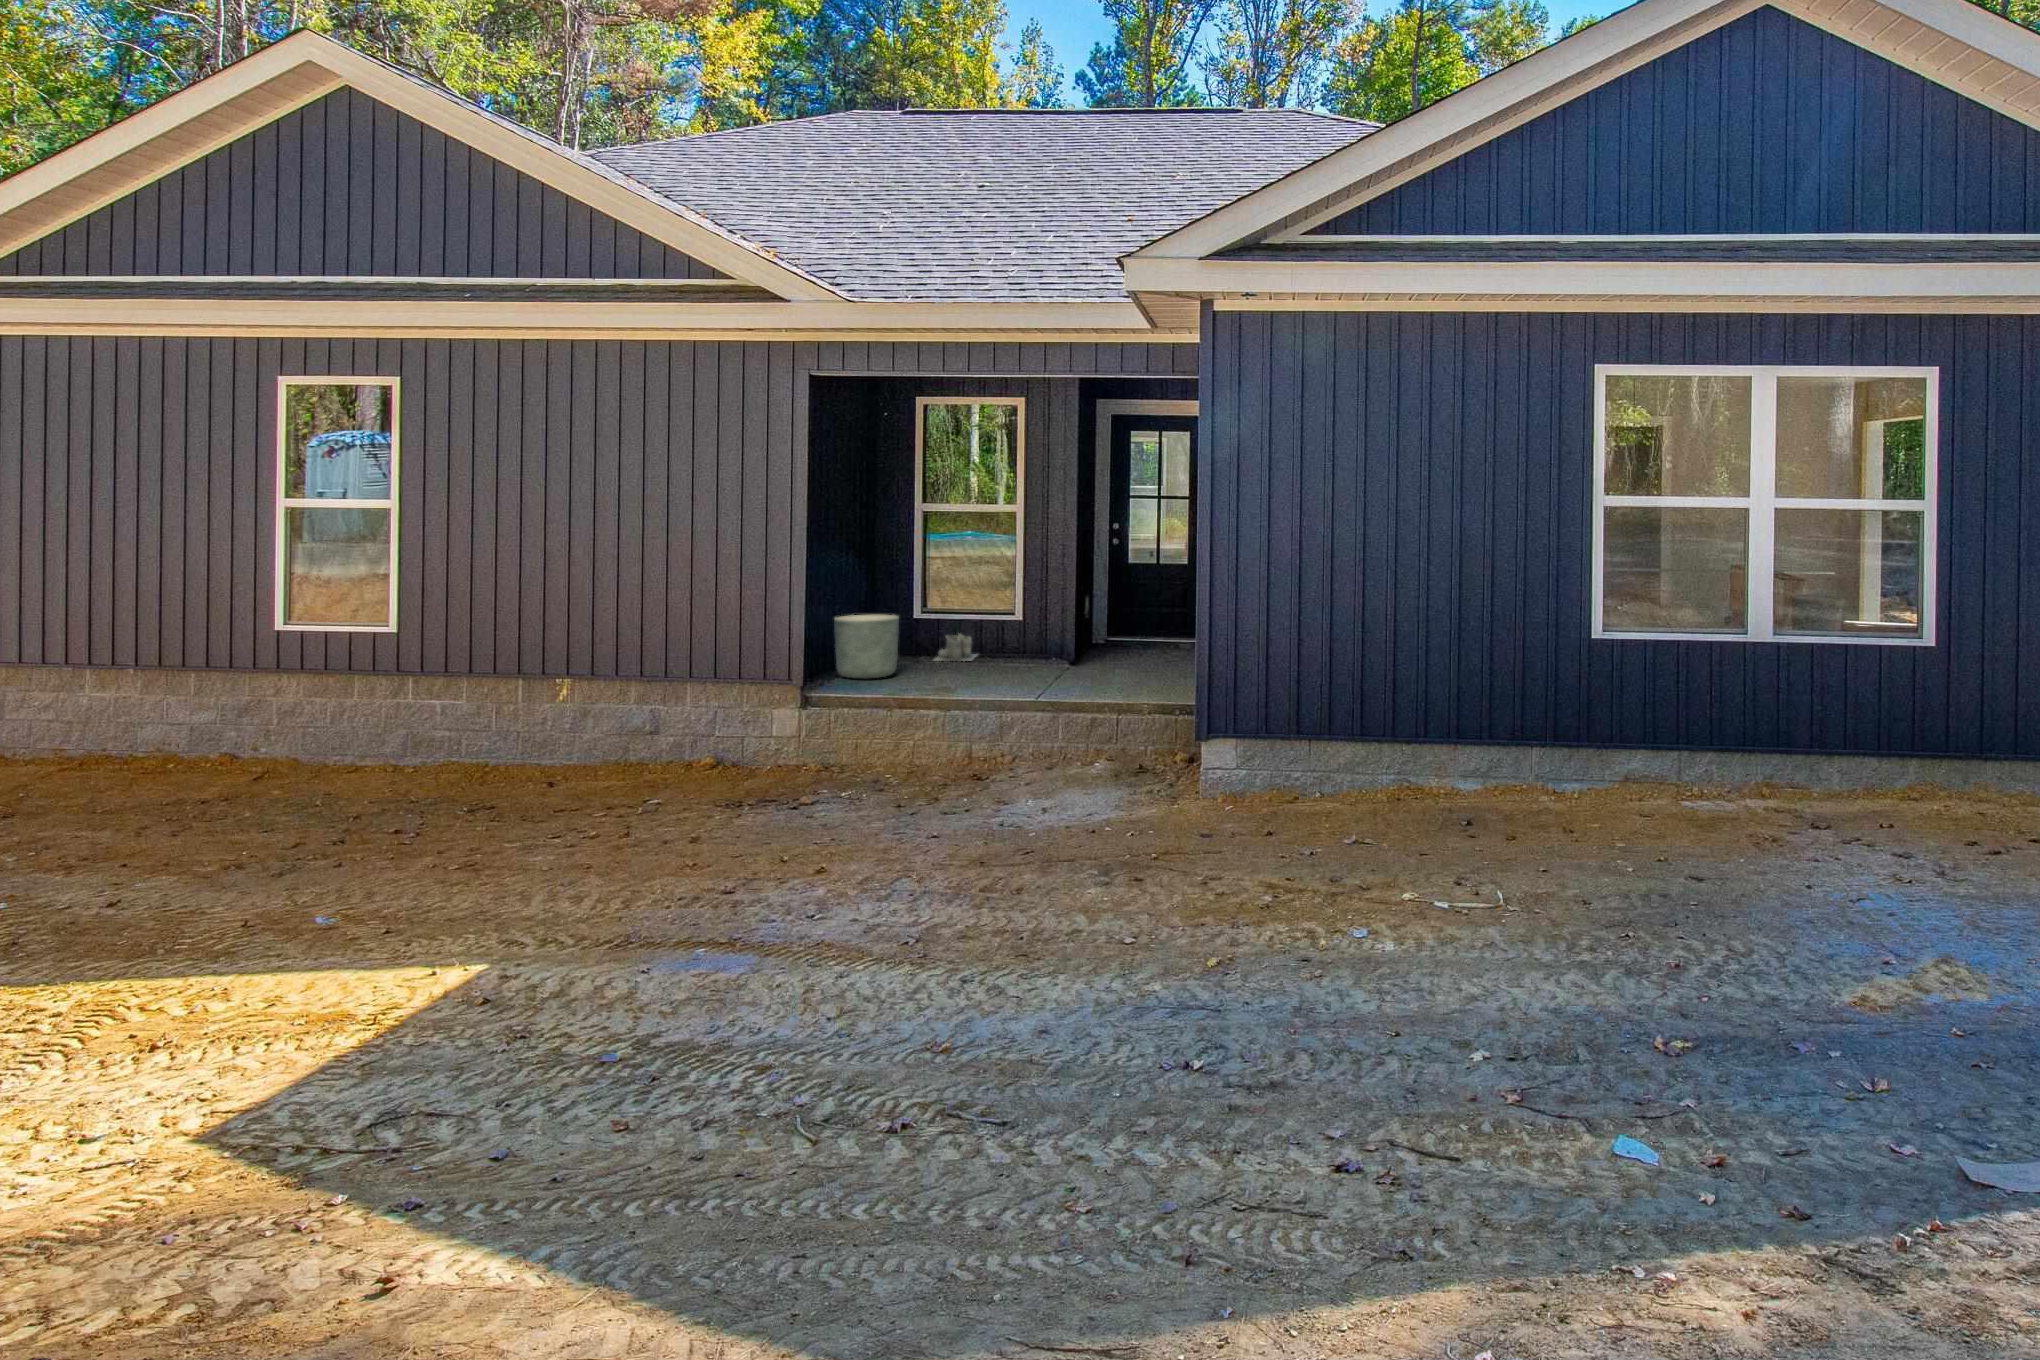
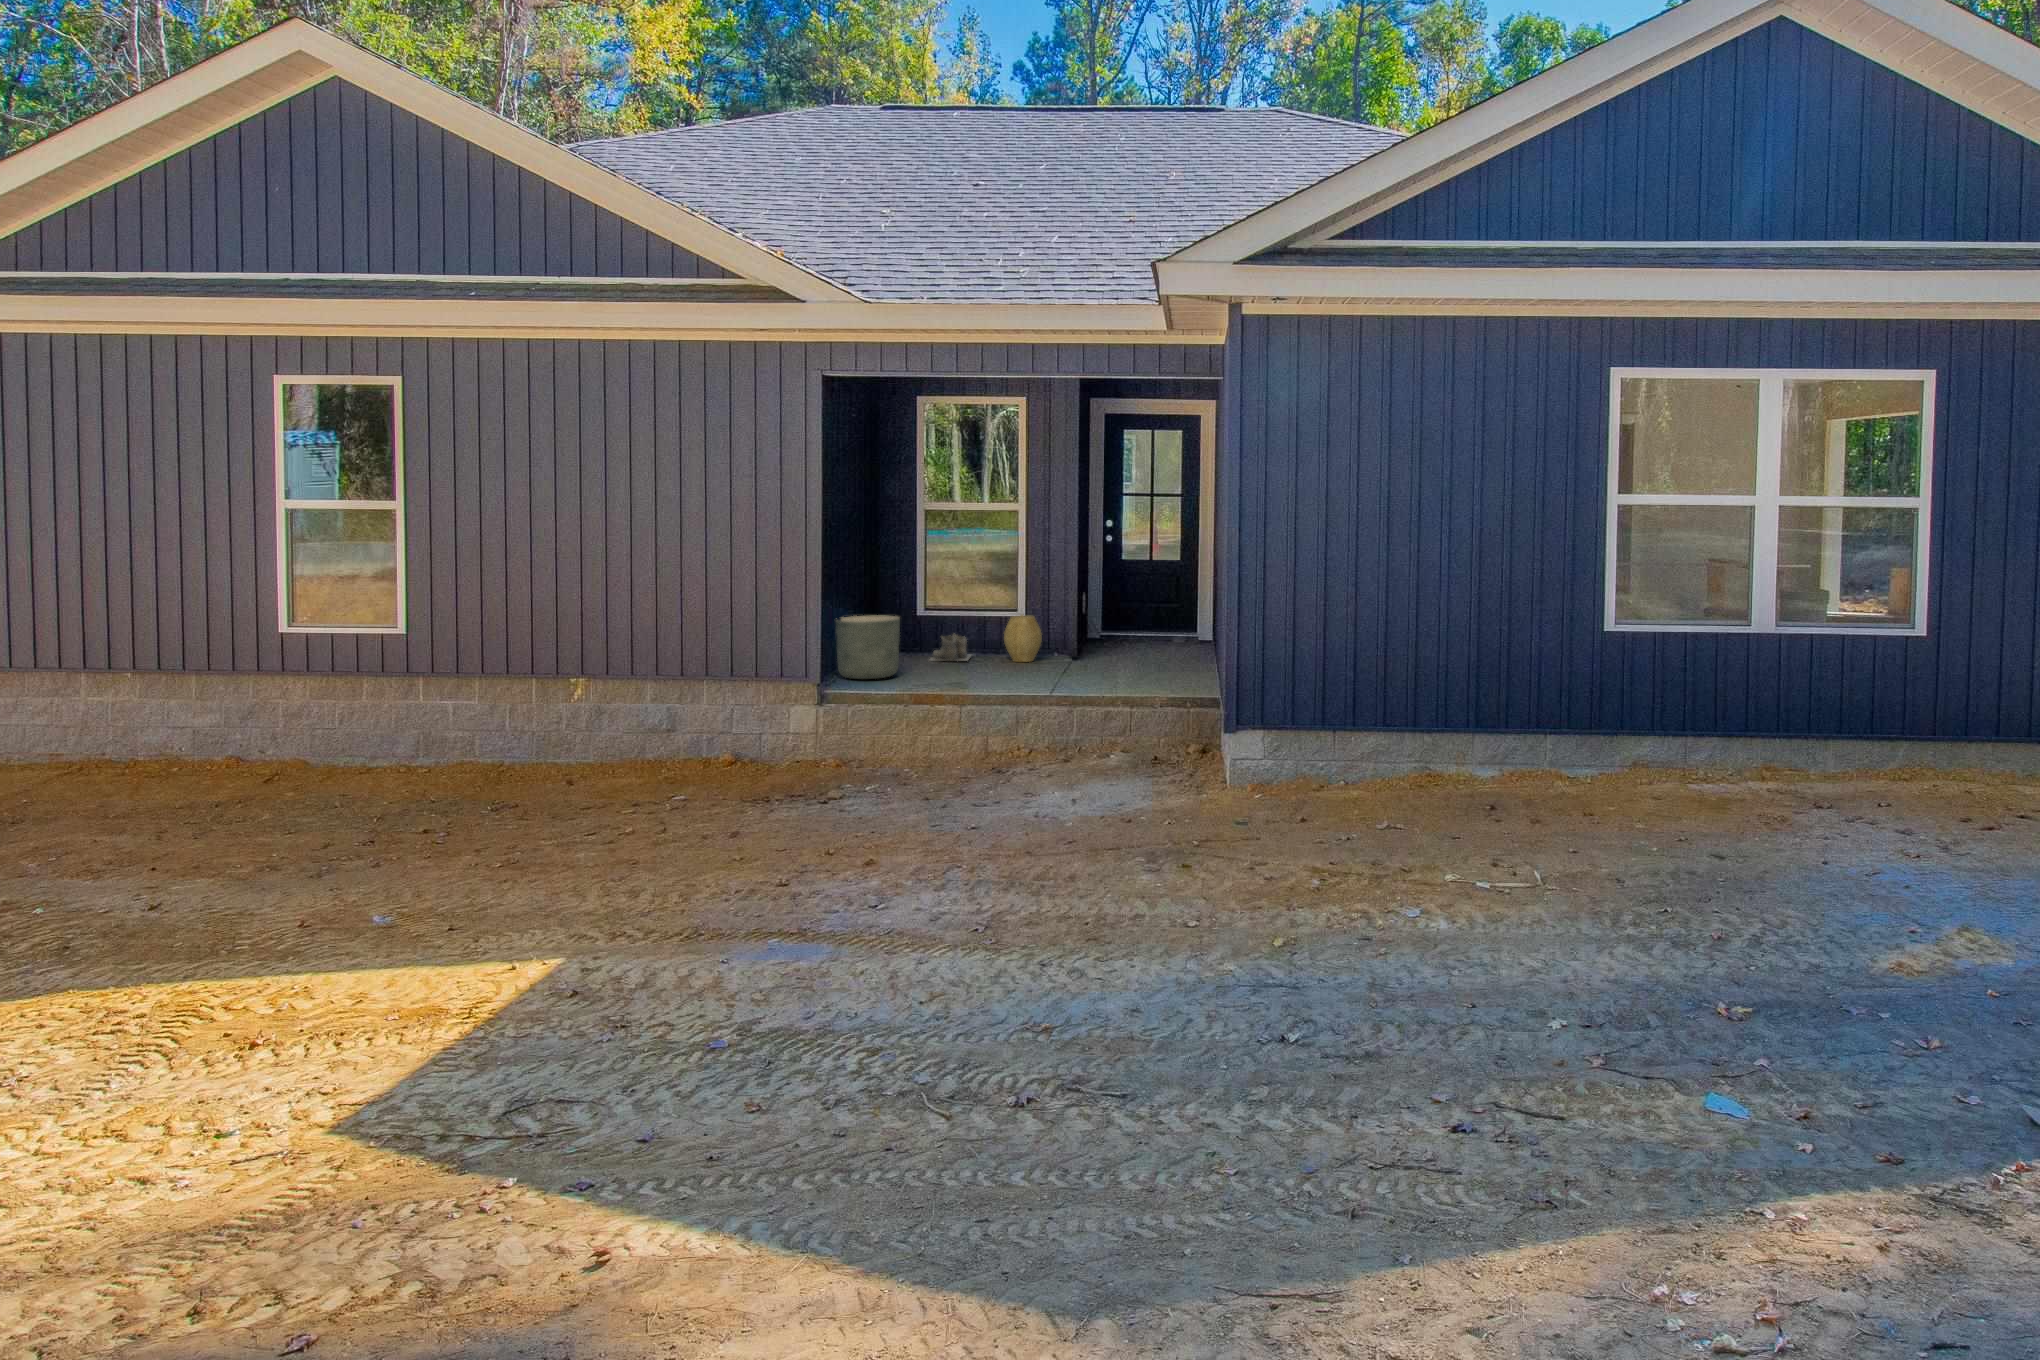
woven basket: none [1009,614,1047,662] -> present [1004,615,1042,662]

